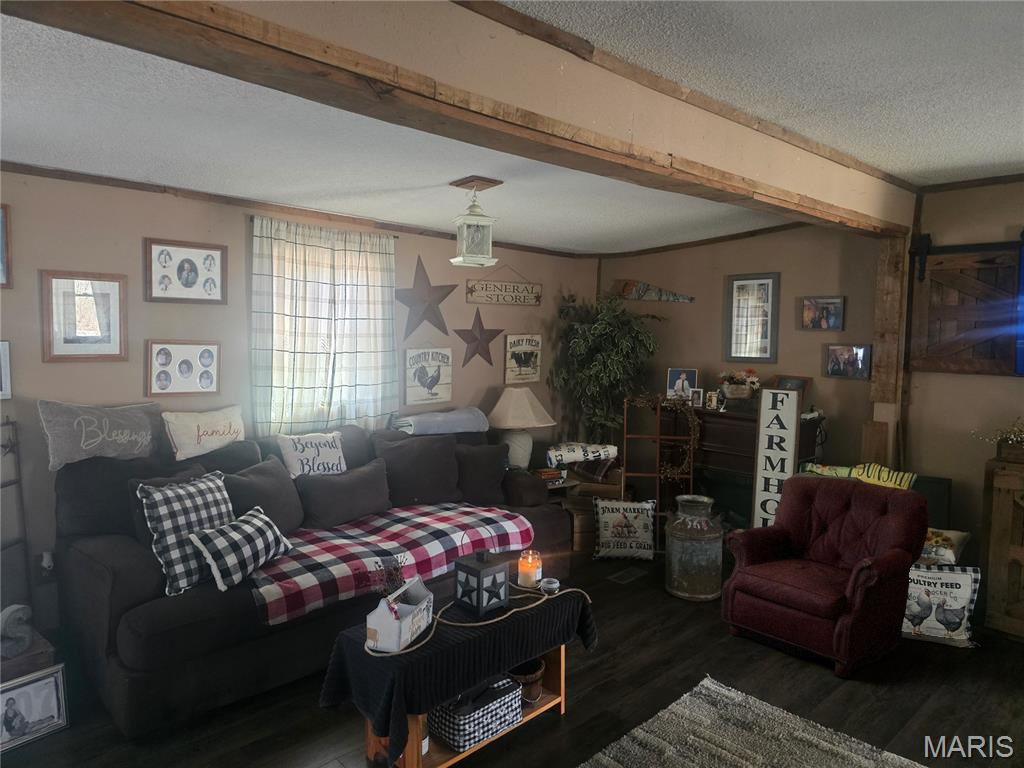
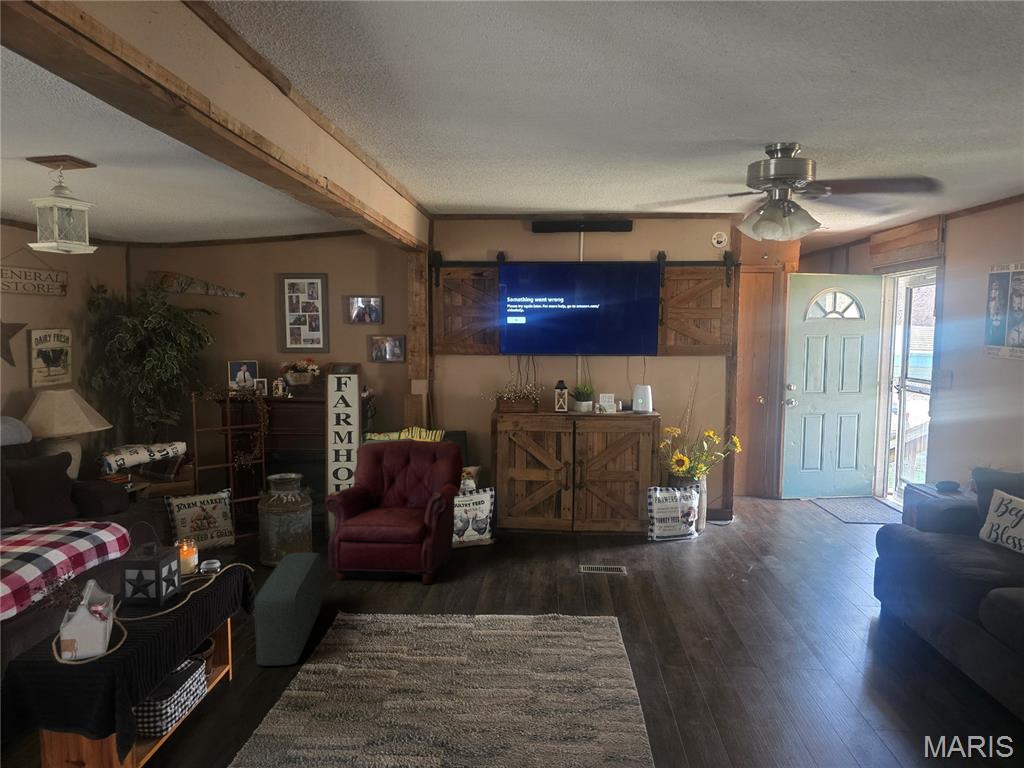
pouf: none [590,590,695,723] -> present [254,552,321,666]

